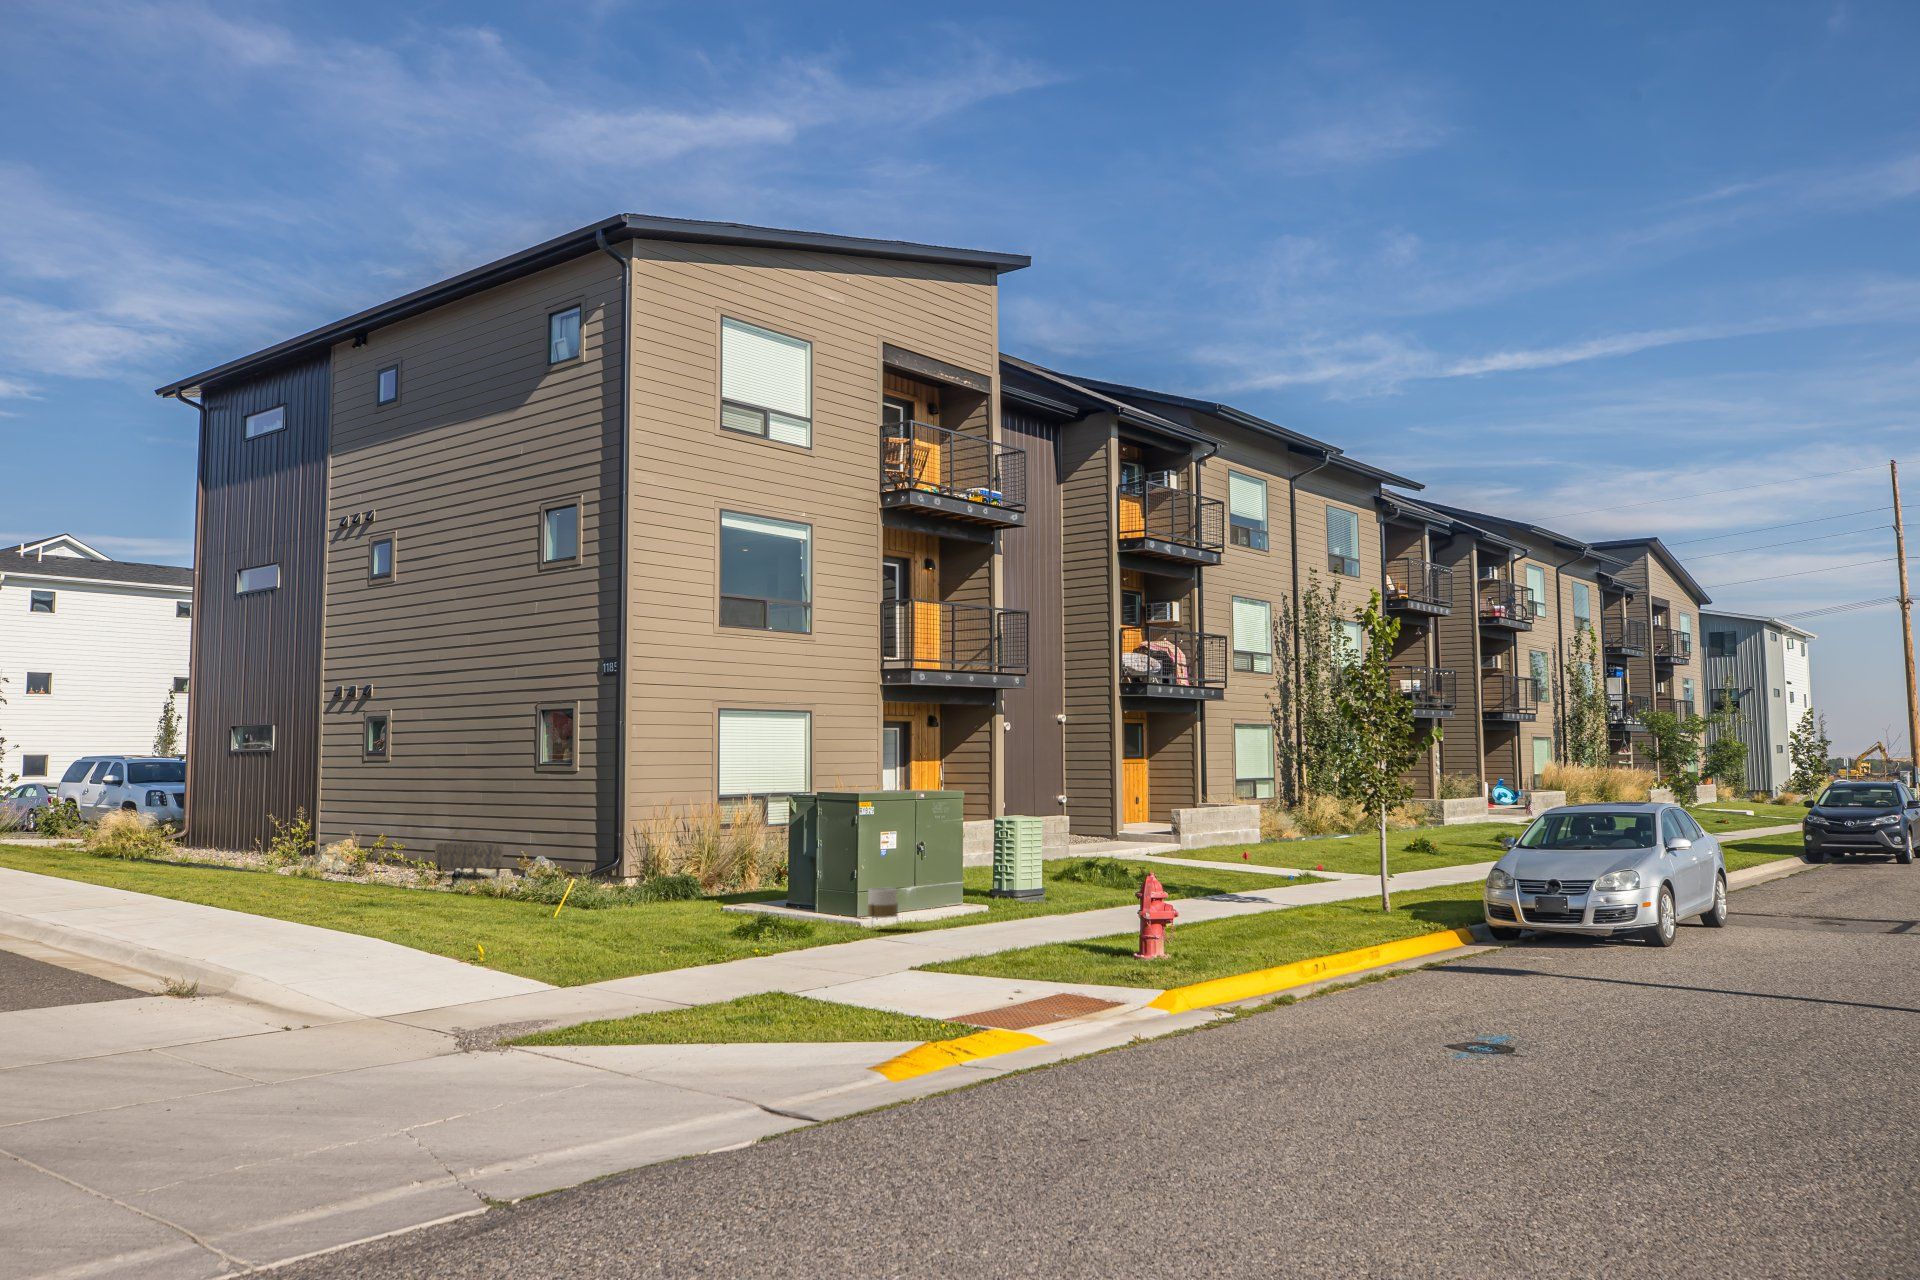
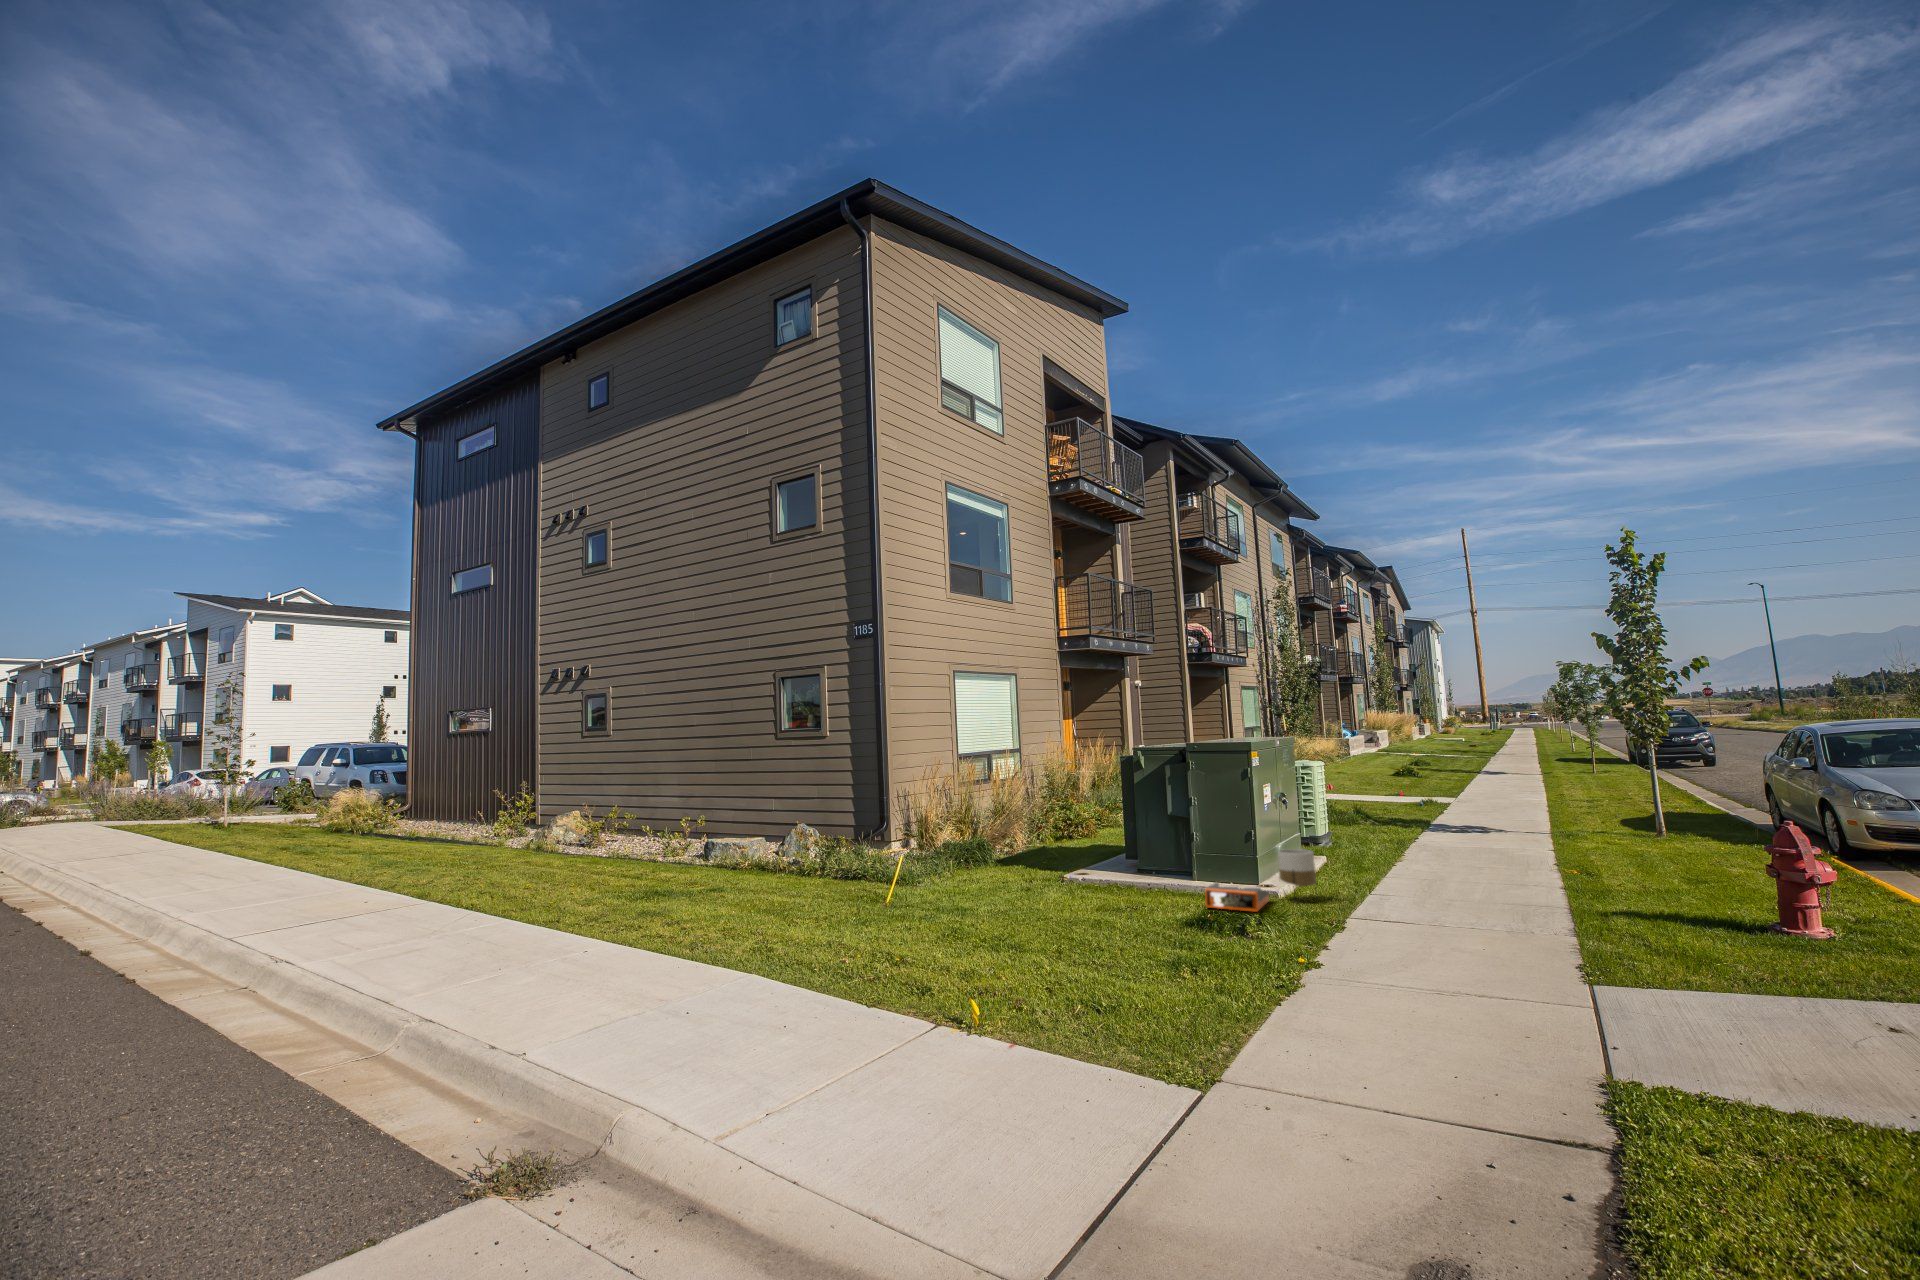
bench: present [435,842,503,879] -> none [674,807,743,845]
storage box: none [793,911,855,934] -> present [1205,883,1269,912]

